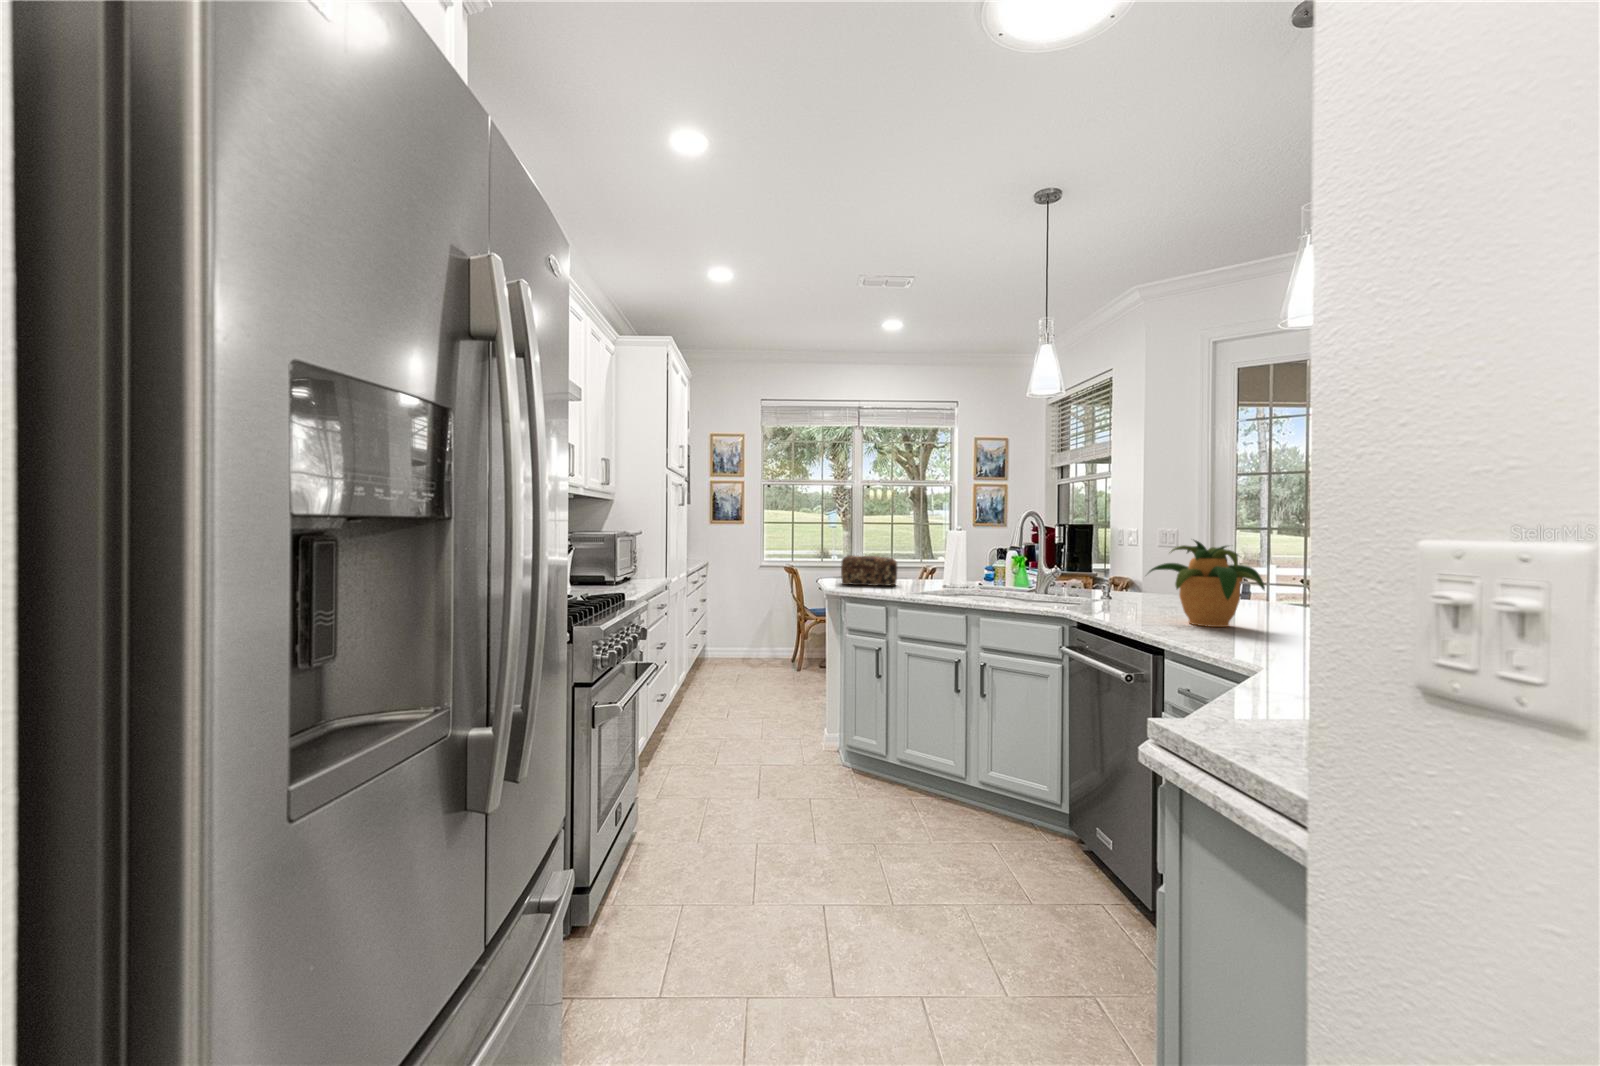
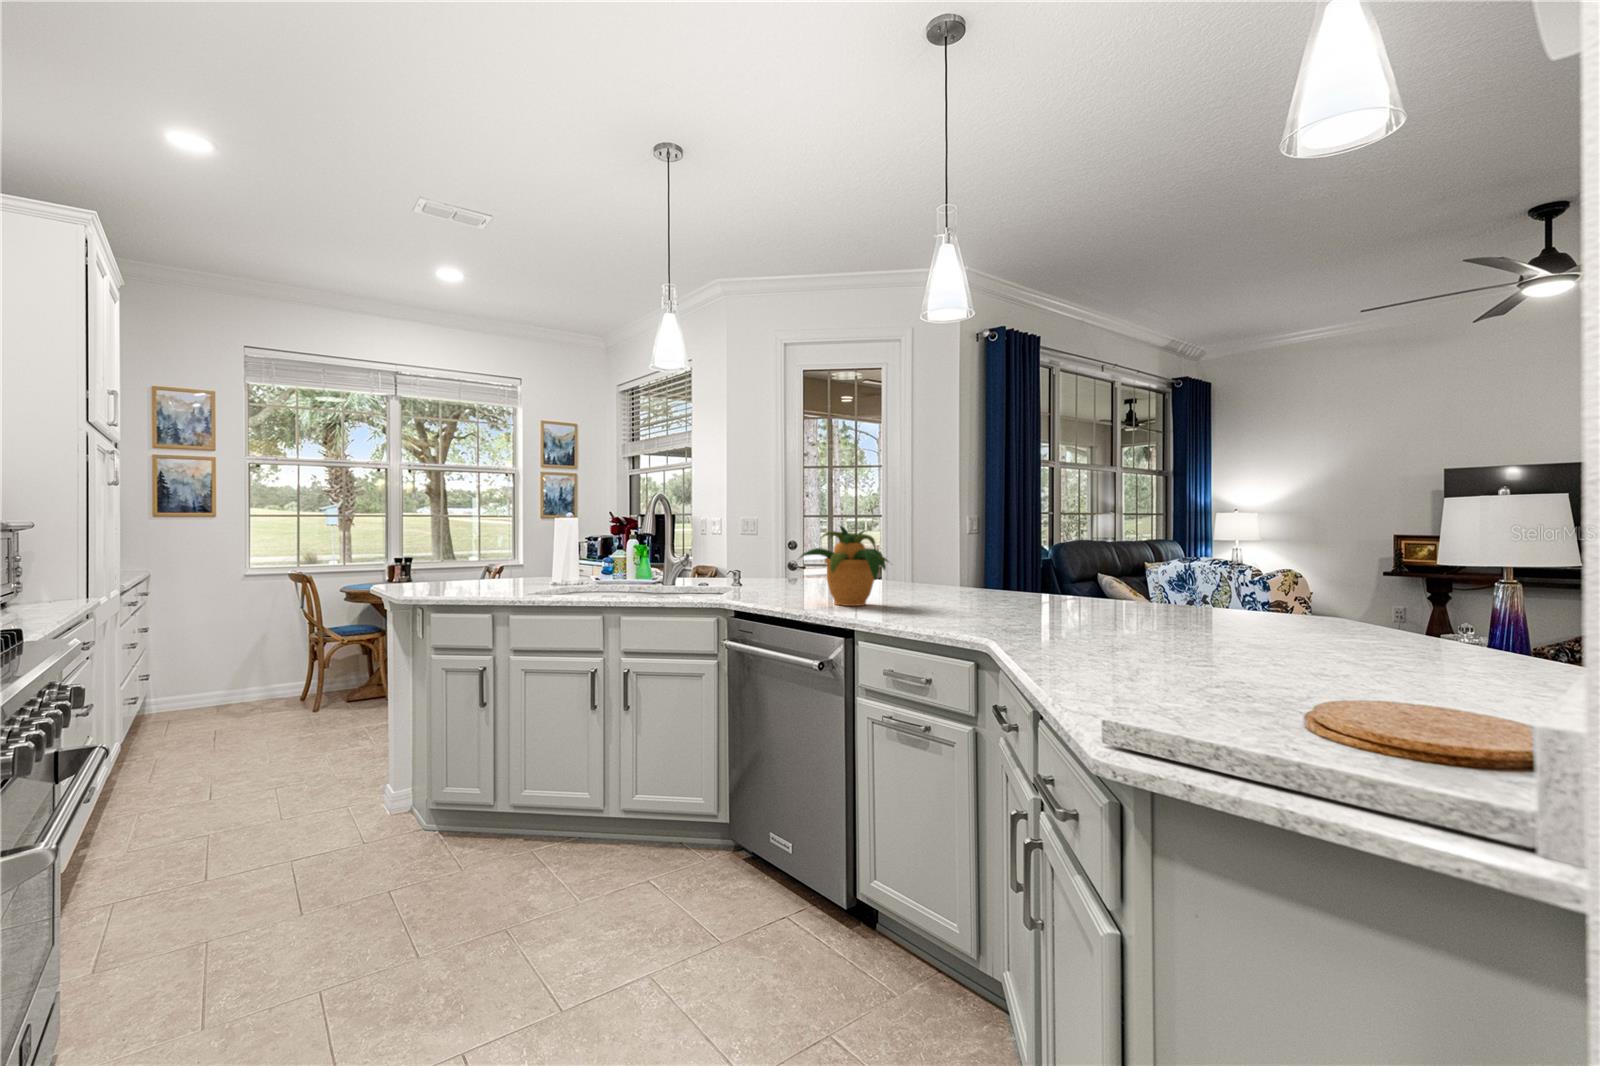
bread loaf: present [841,555,897,586] -> none [419,552,499,592]

